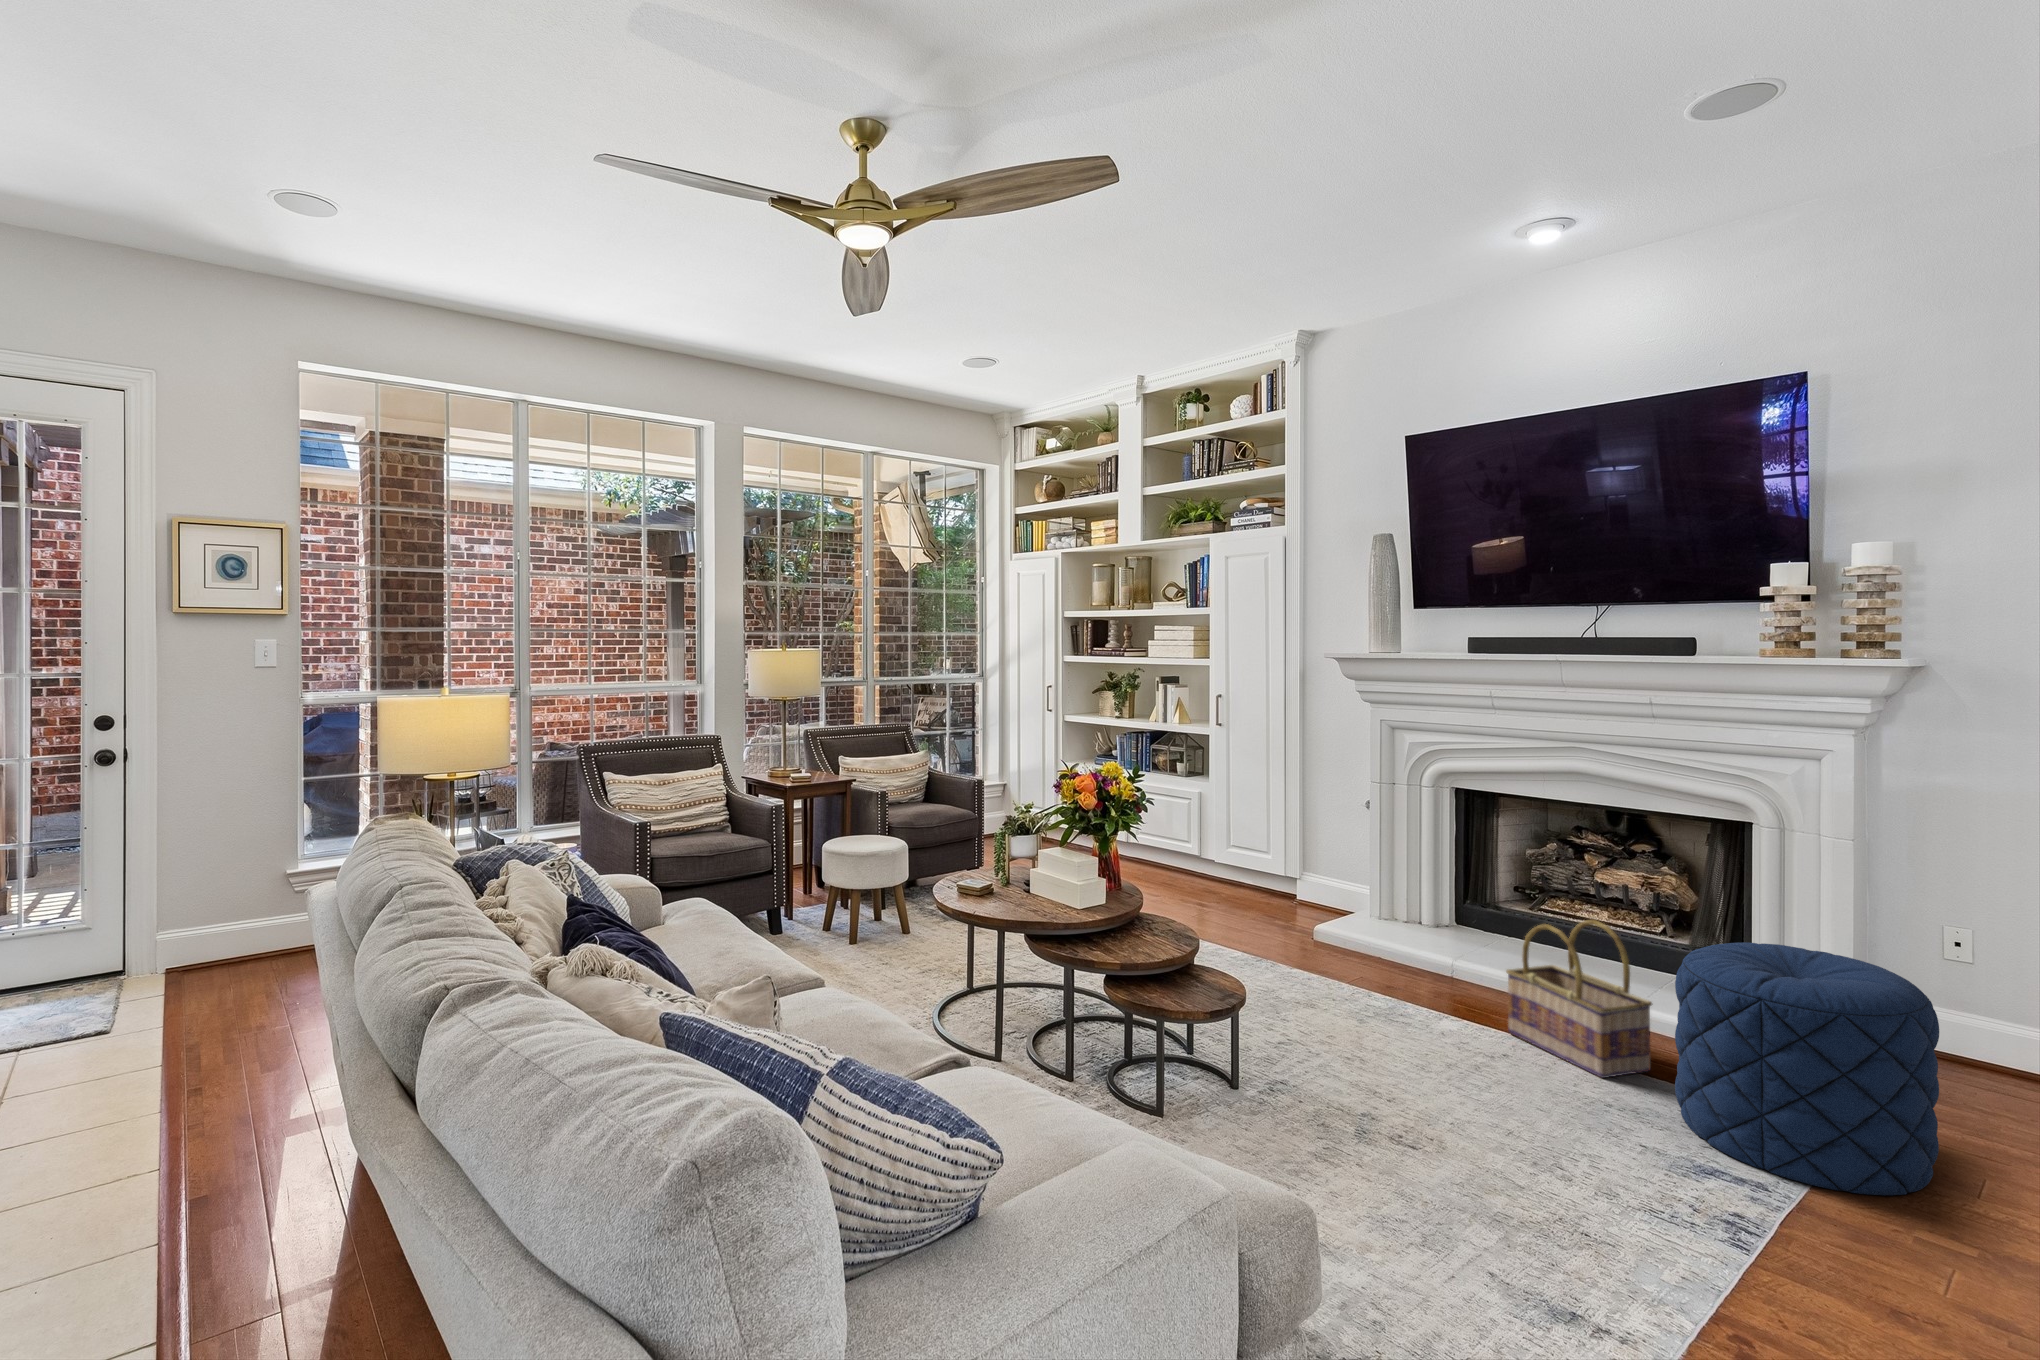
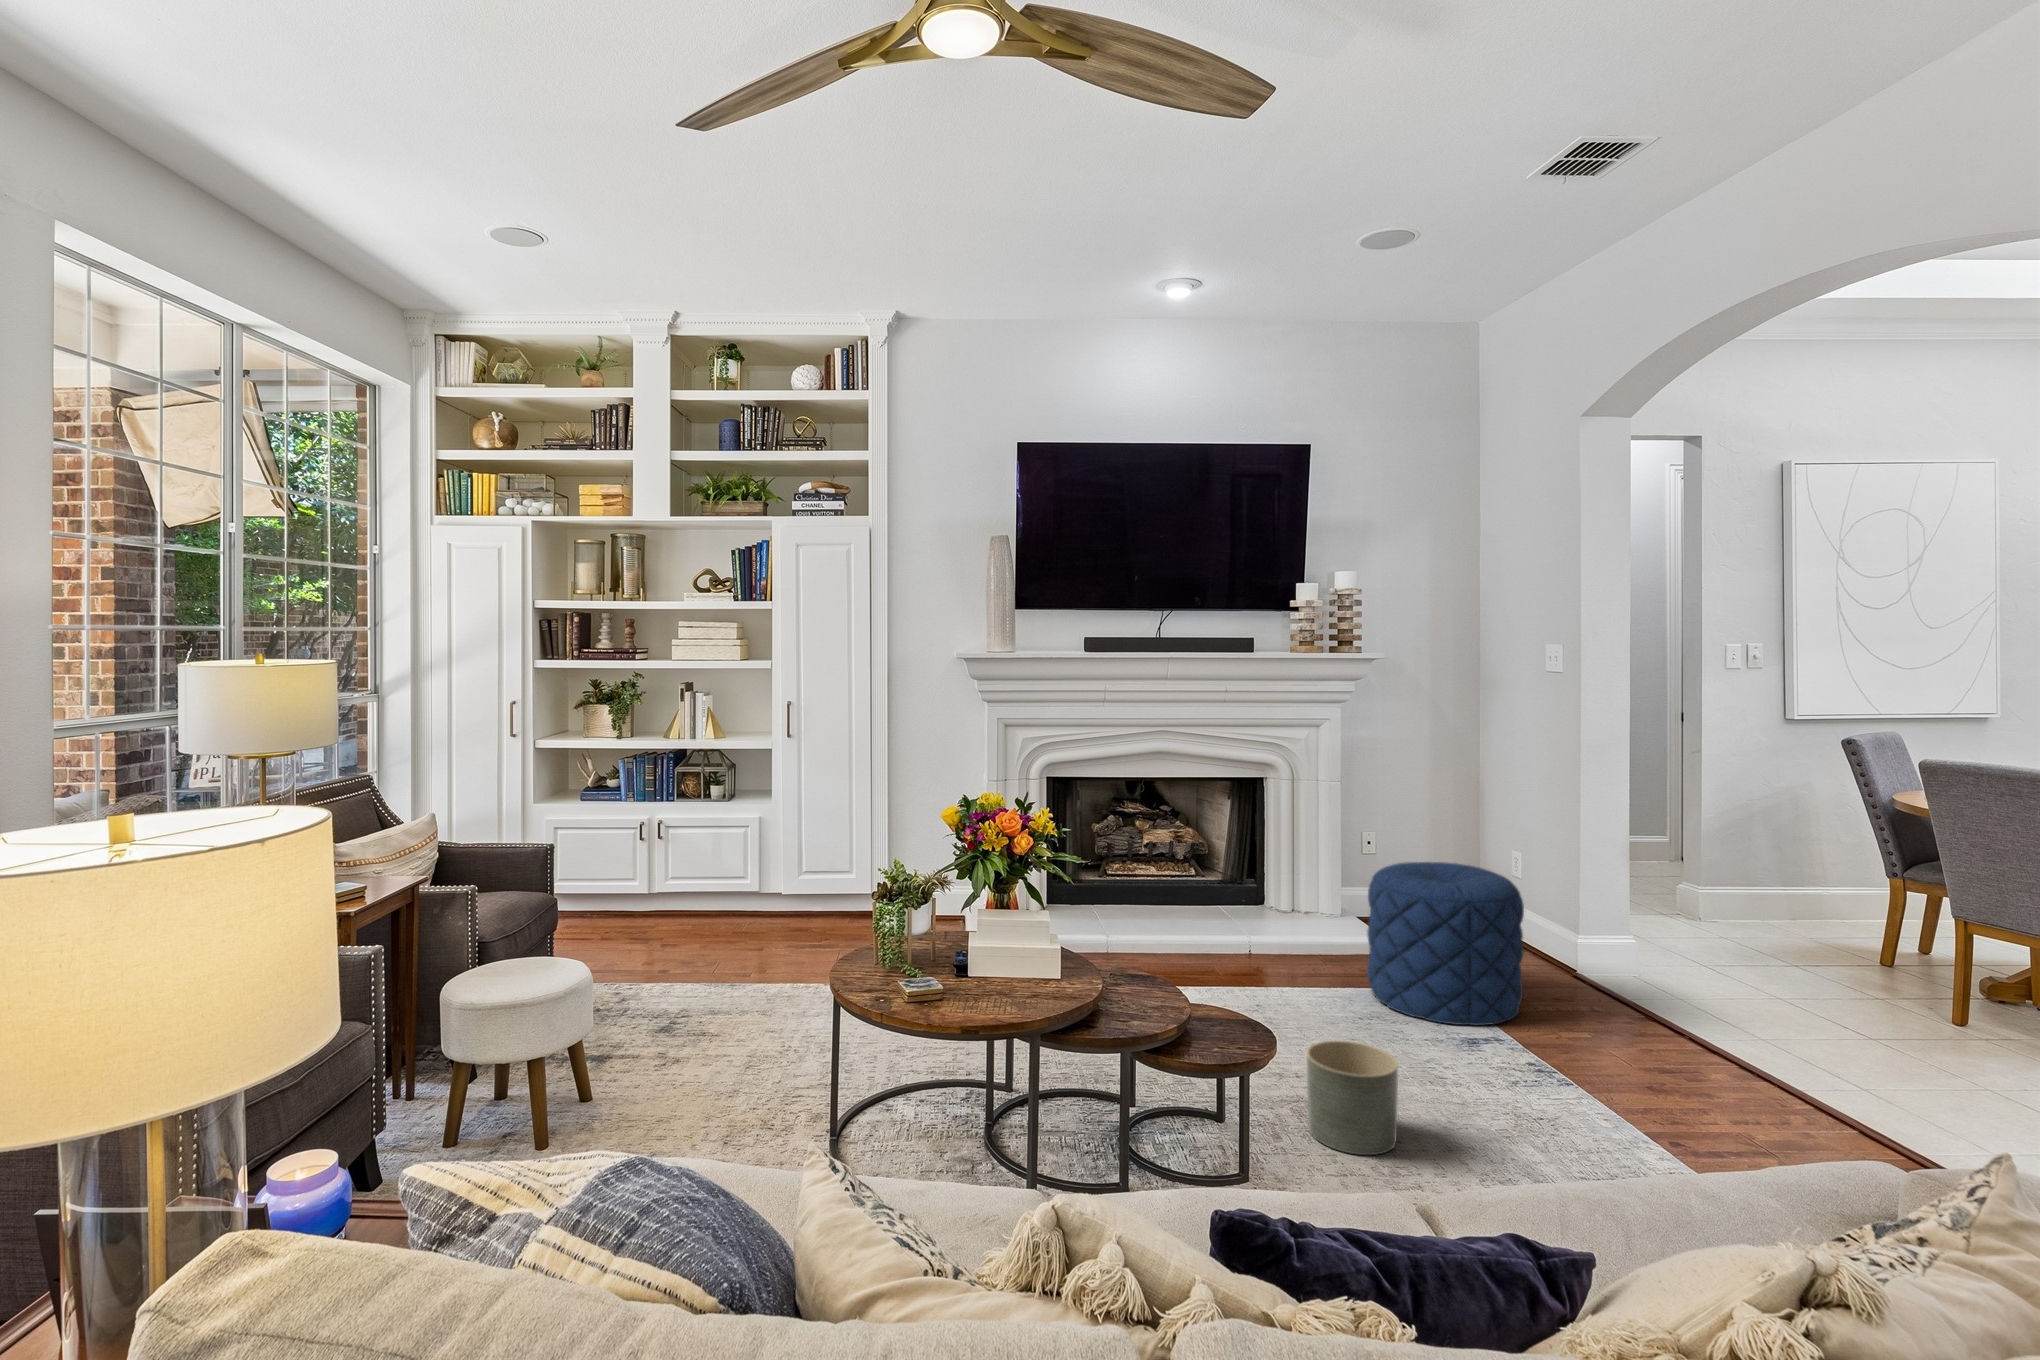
basket: present [1506,920,1652,1078] -> none [1217,872,1321,999]
planter: none [1289,1053,1384,1177] -> present [1306,1041,1398,1155]

